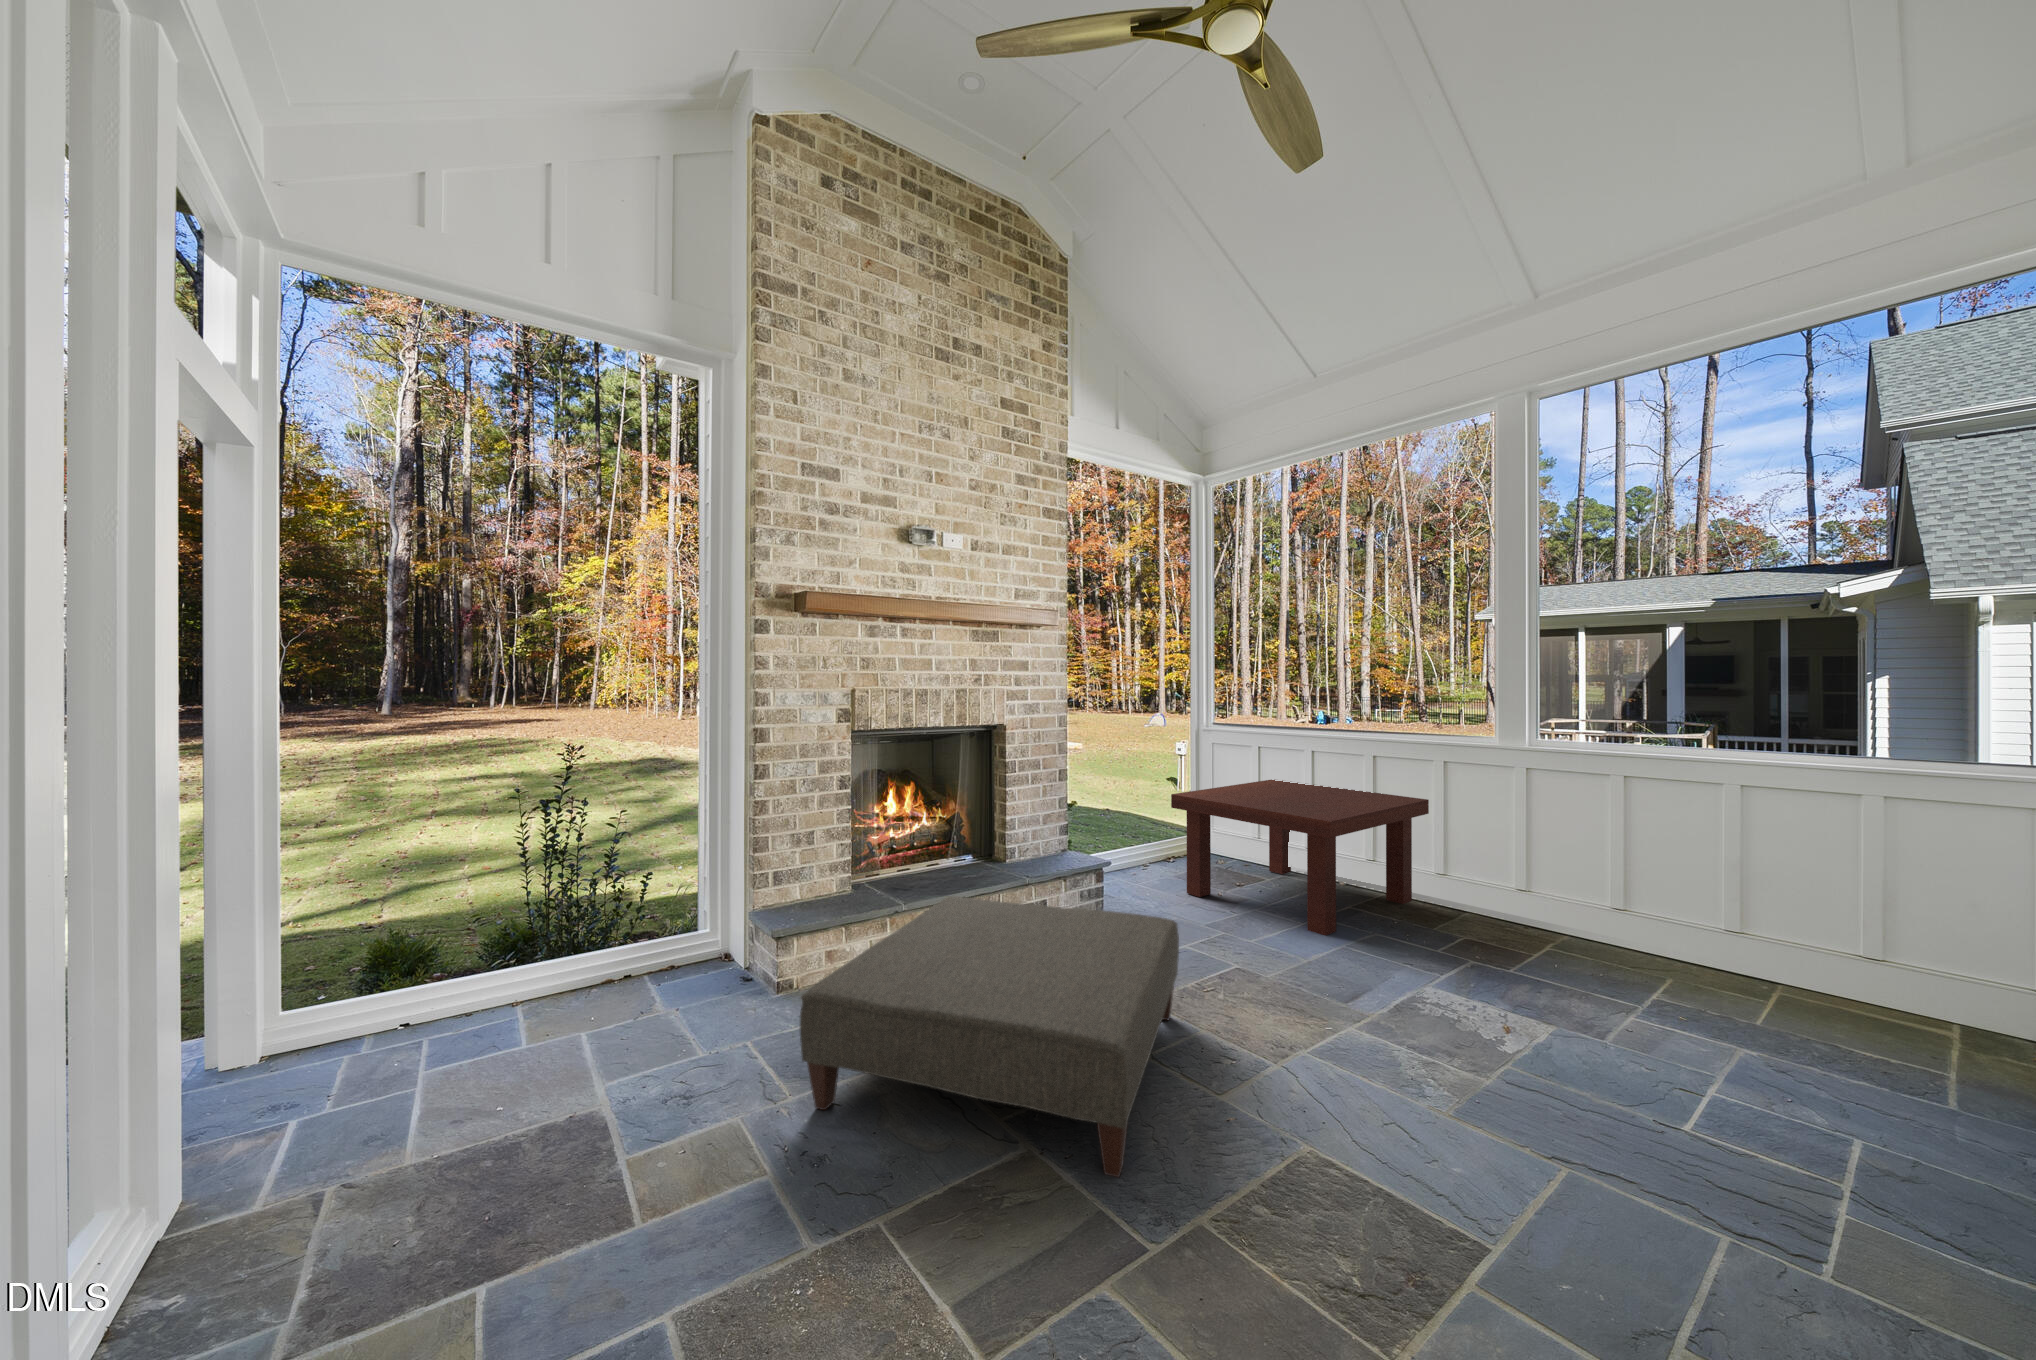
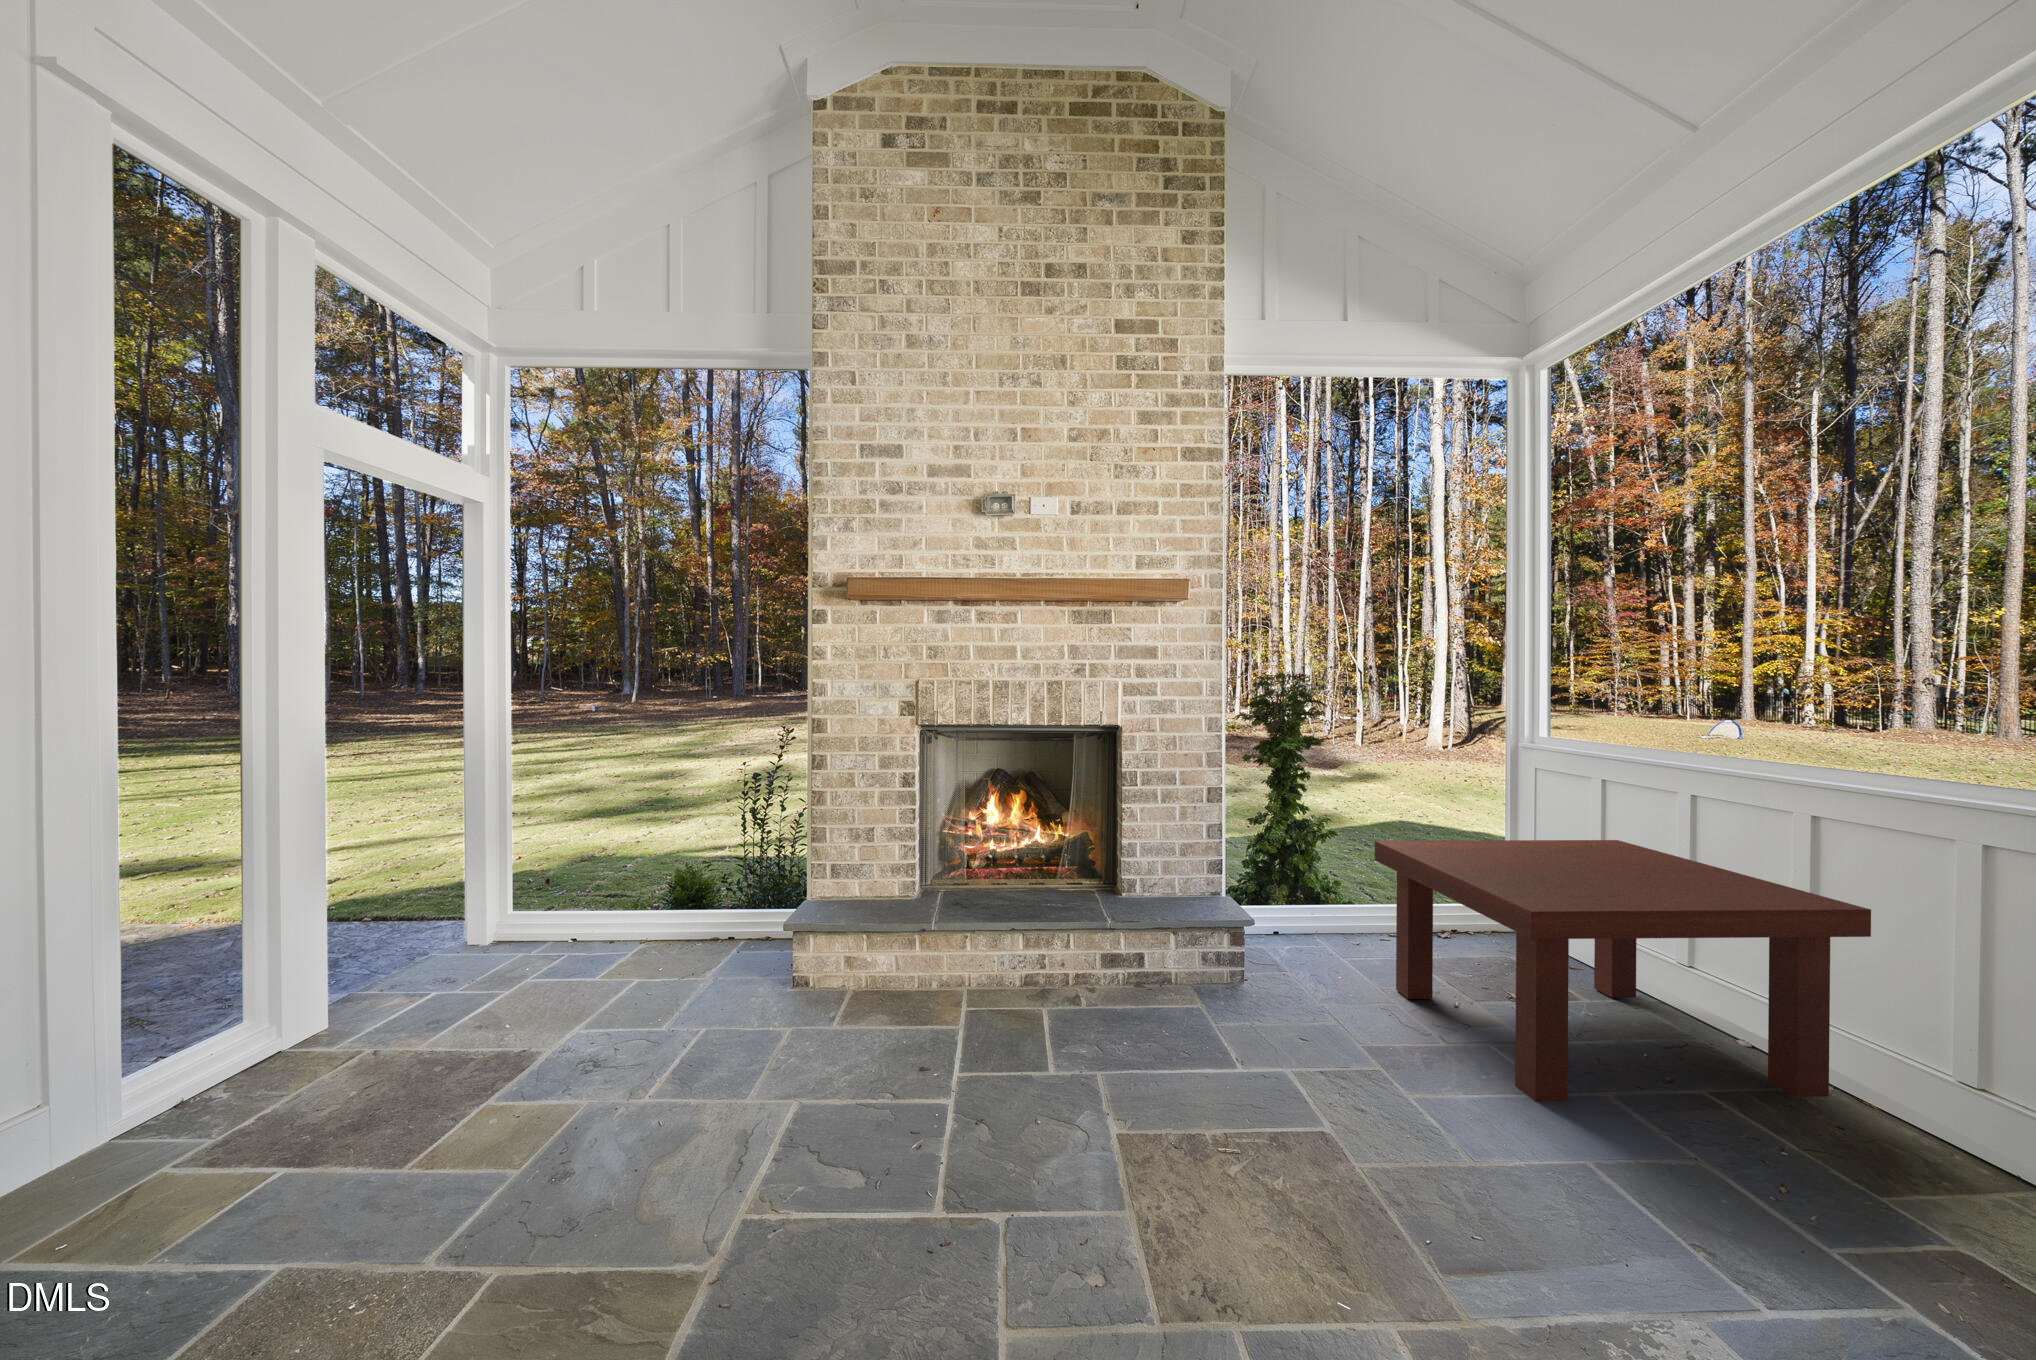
ottoman: present [800,896,1179,1177] -> none [663,919,1132,1267]

